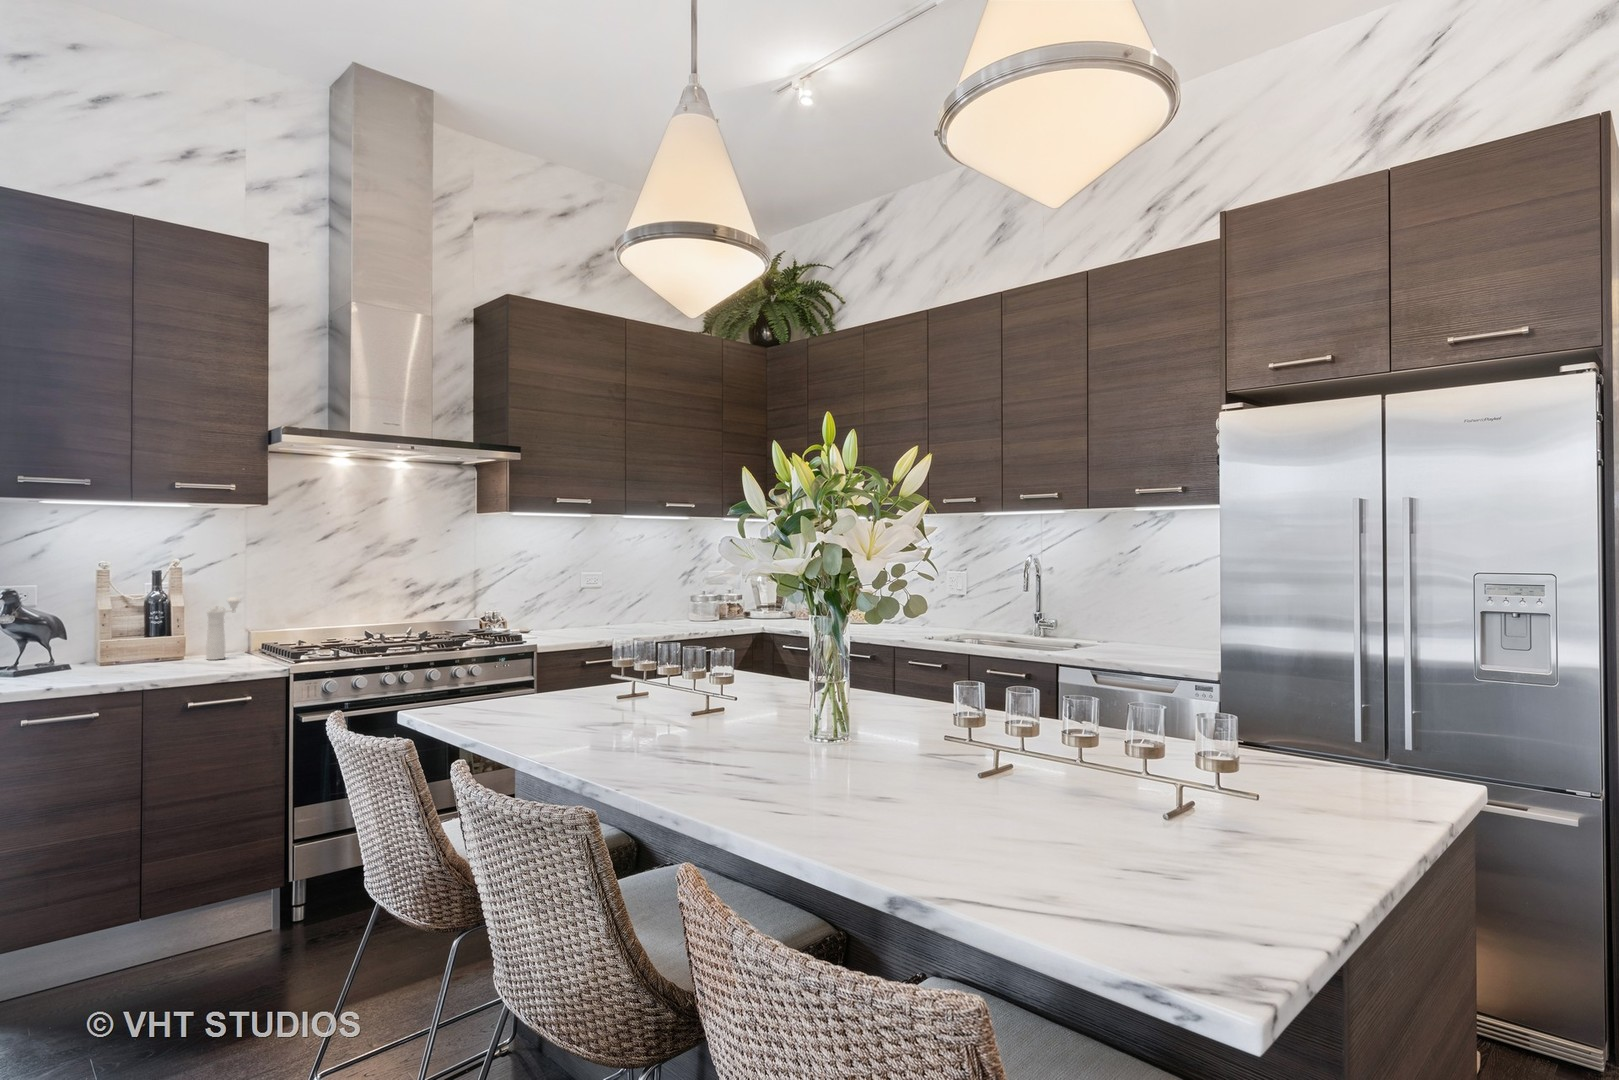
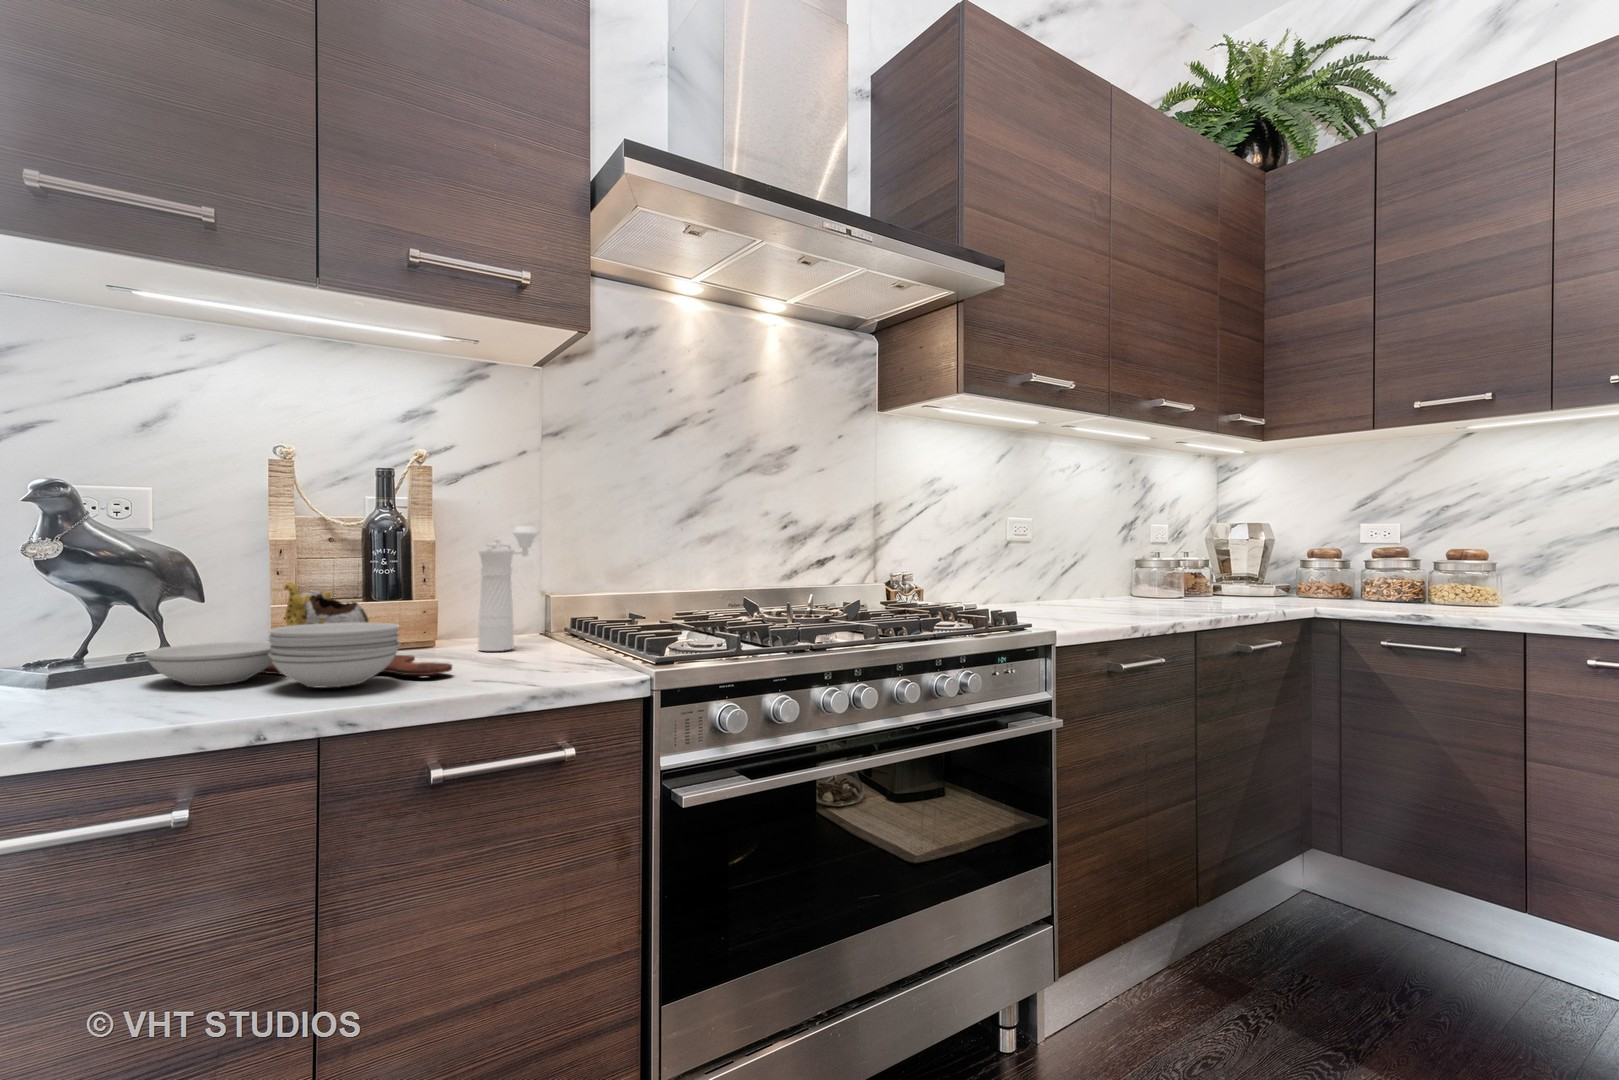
cutting board: none [54,630,191,674] -> present [144,582,452,688]

